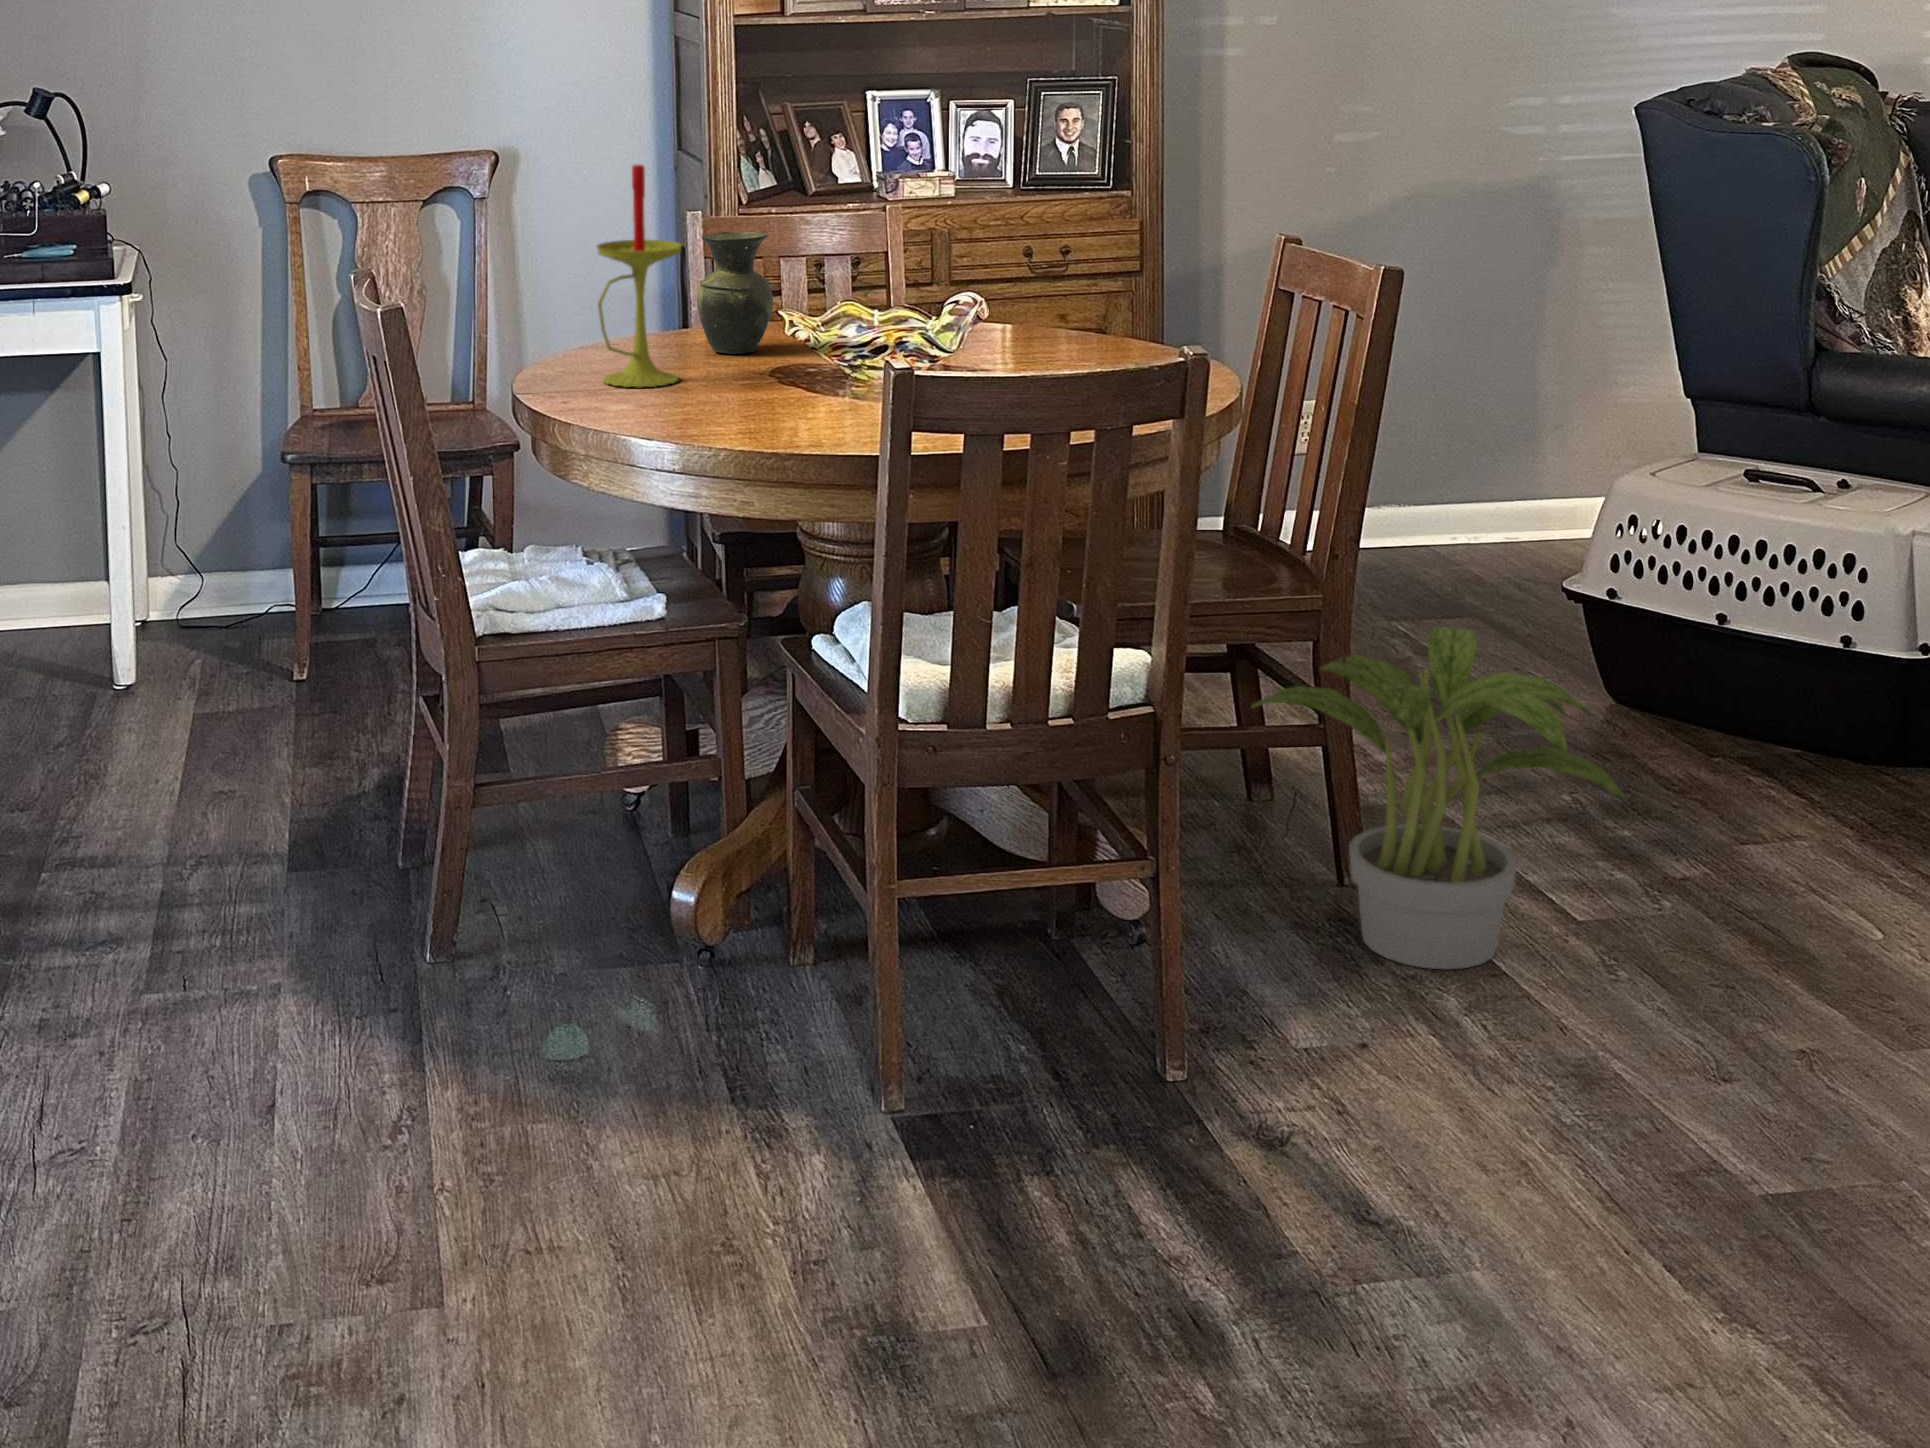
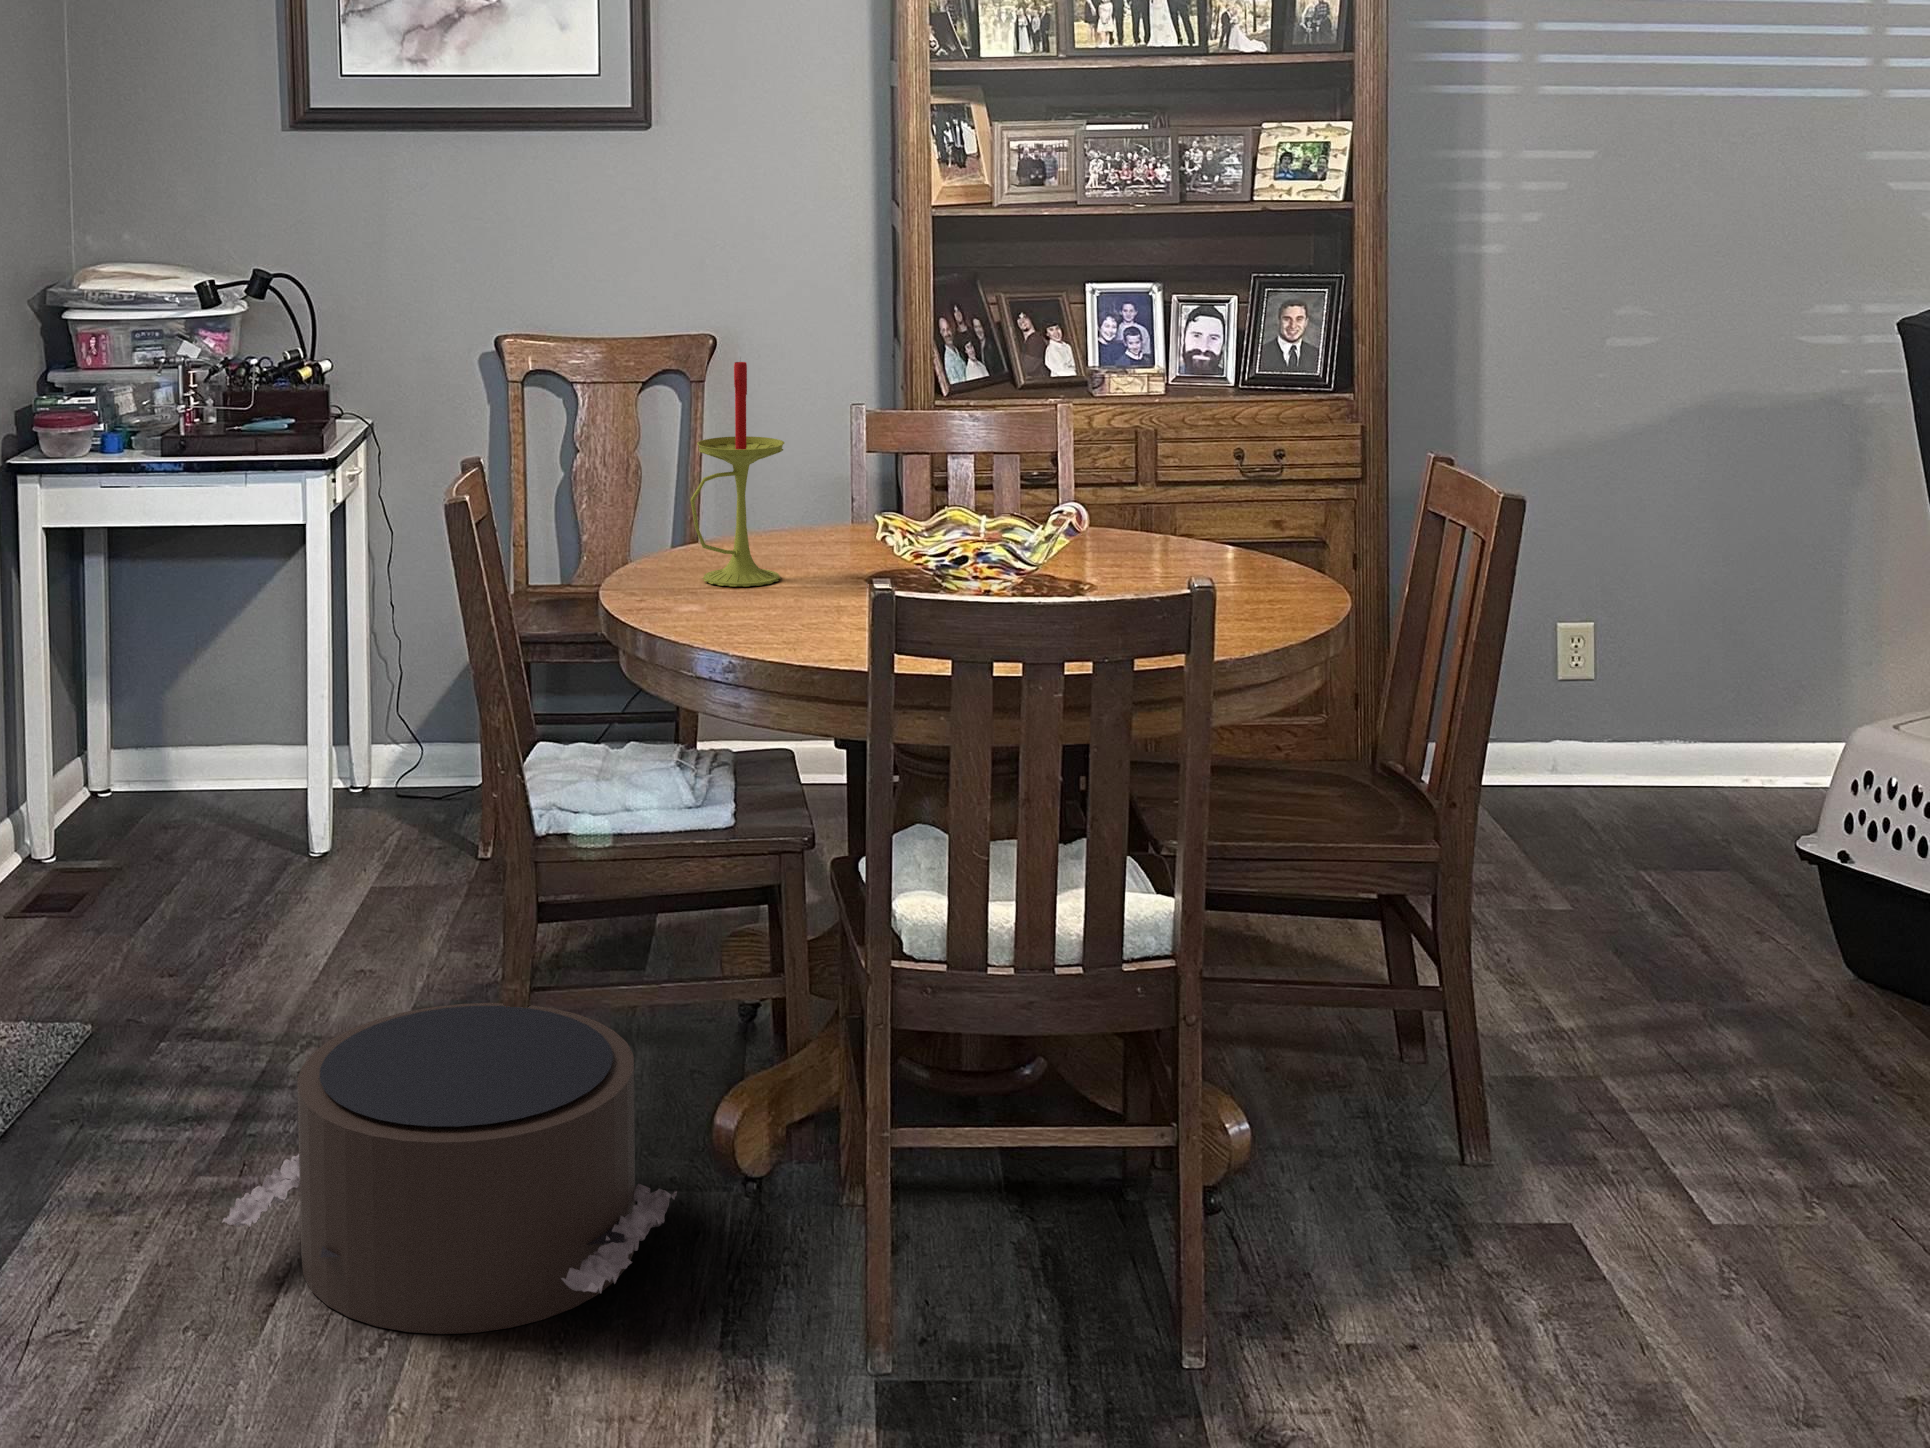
vase: present [697,232,773,354] -> none [822,429,898,553]
potted plant: present [1252,627,1626,970] -> none [1351,886,1750,1271]
pouf: none [212,804,653,1118] -> present [222,1003,677,1334]

